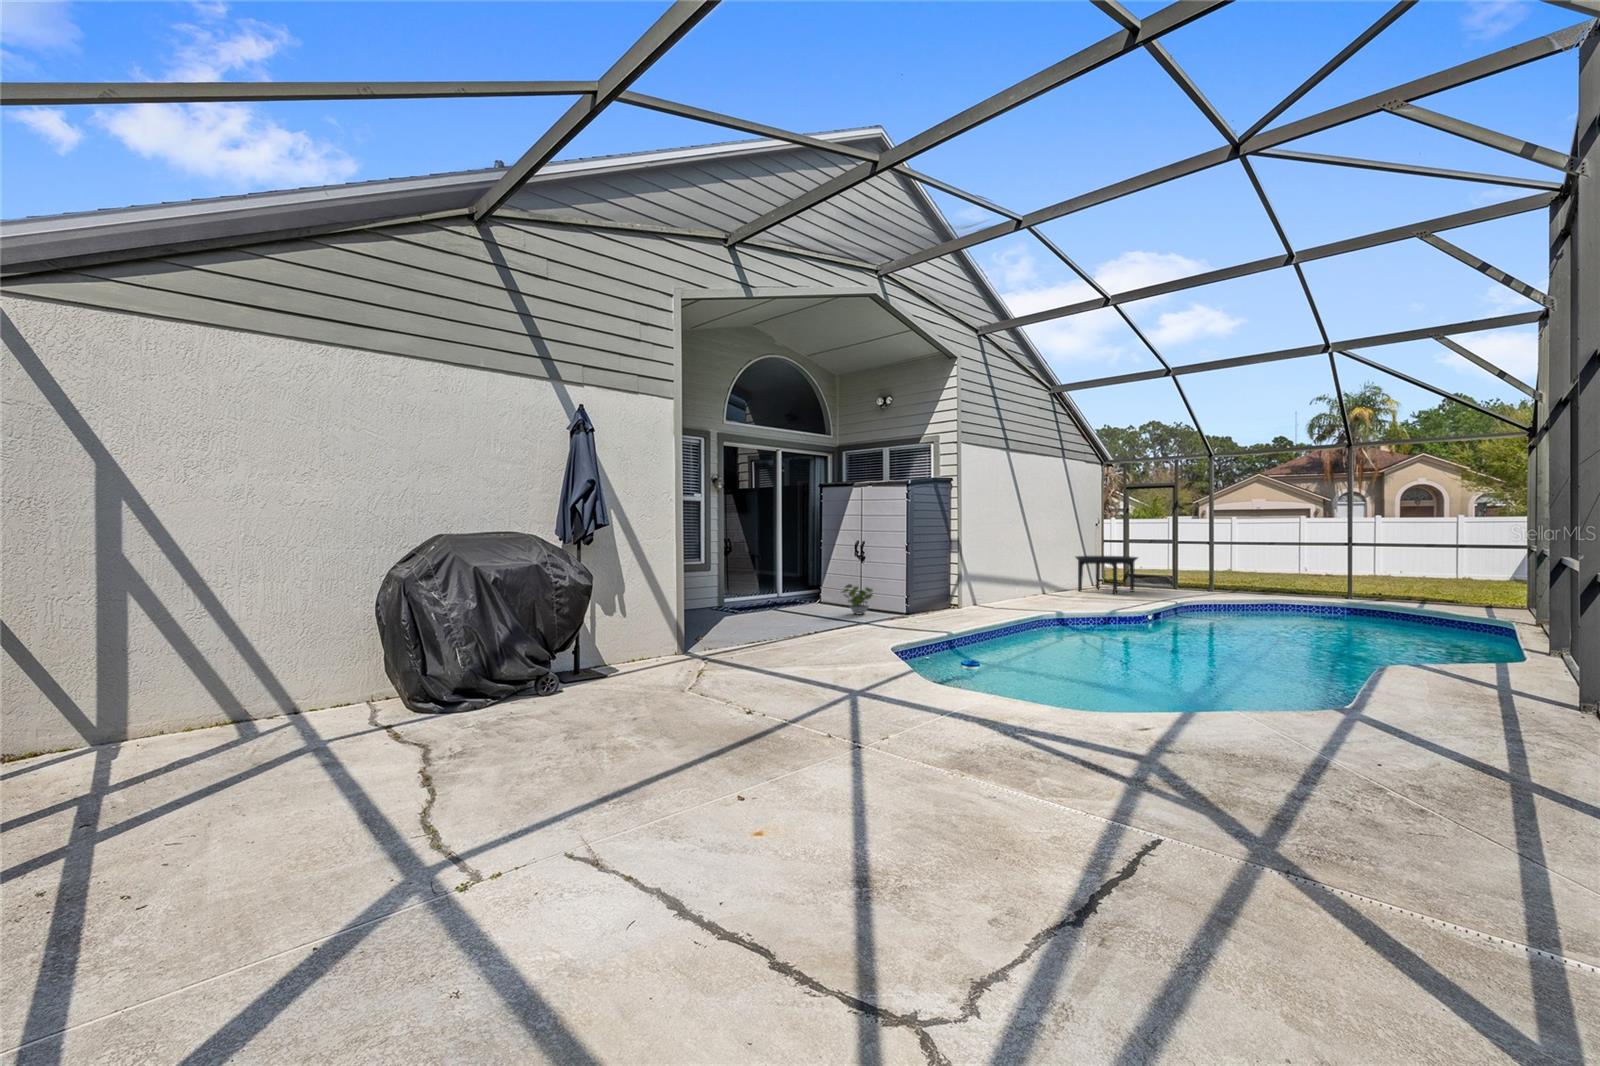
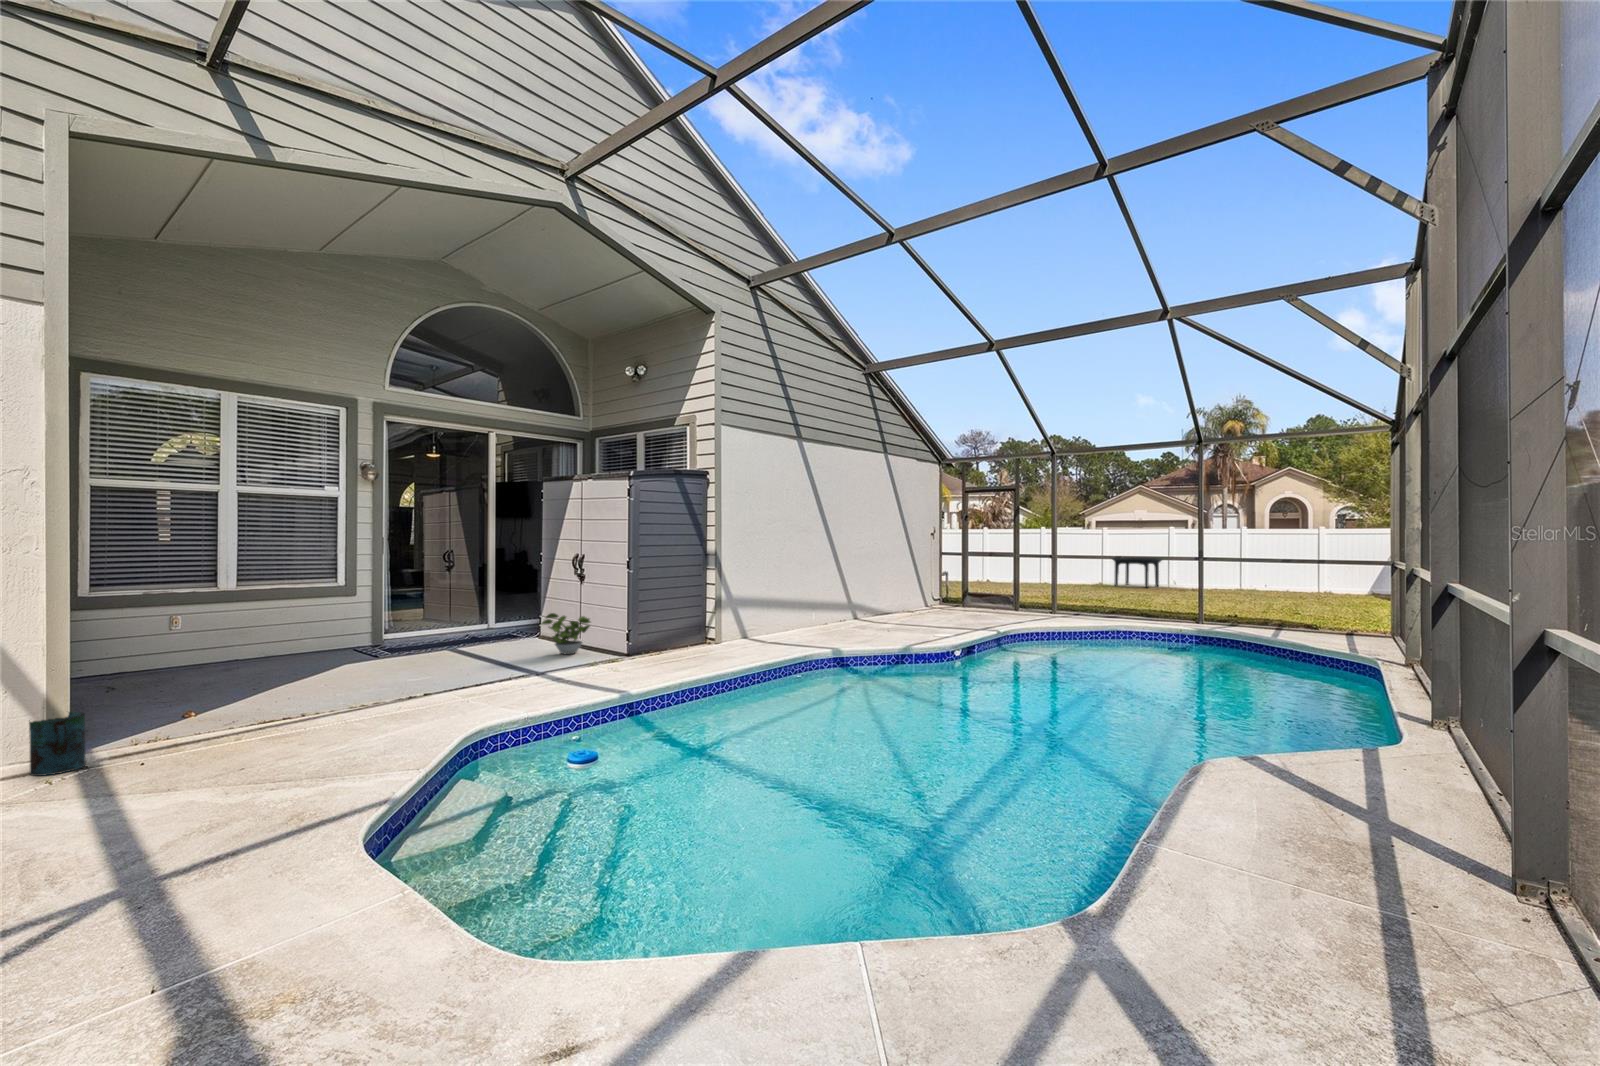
round table: present [1076,556,1138,594] -> present [1112,558,1162,588]
watering can: none [661,624,694,664] -> present [29,712,86,776]

